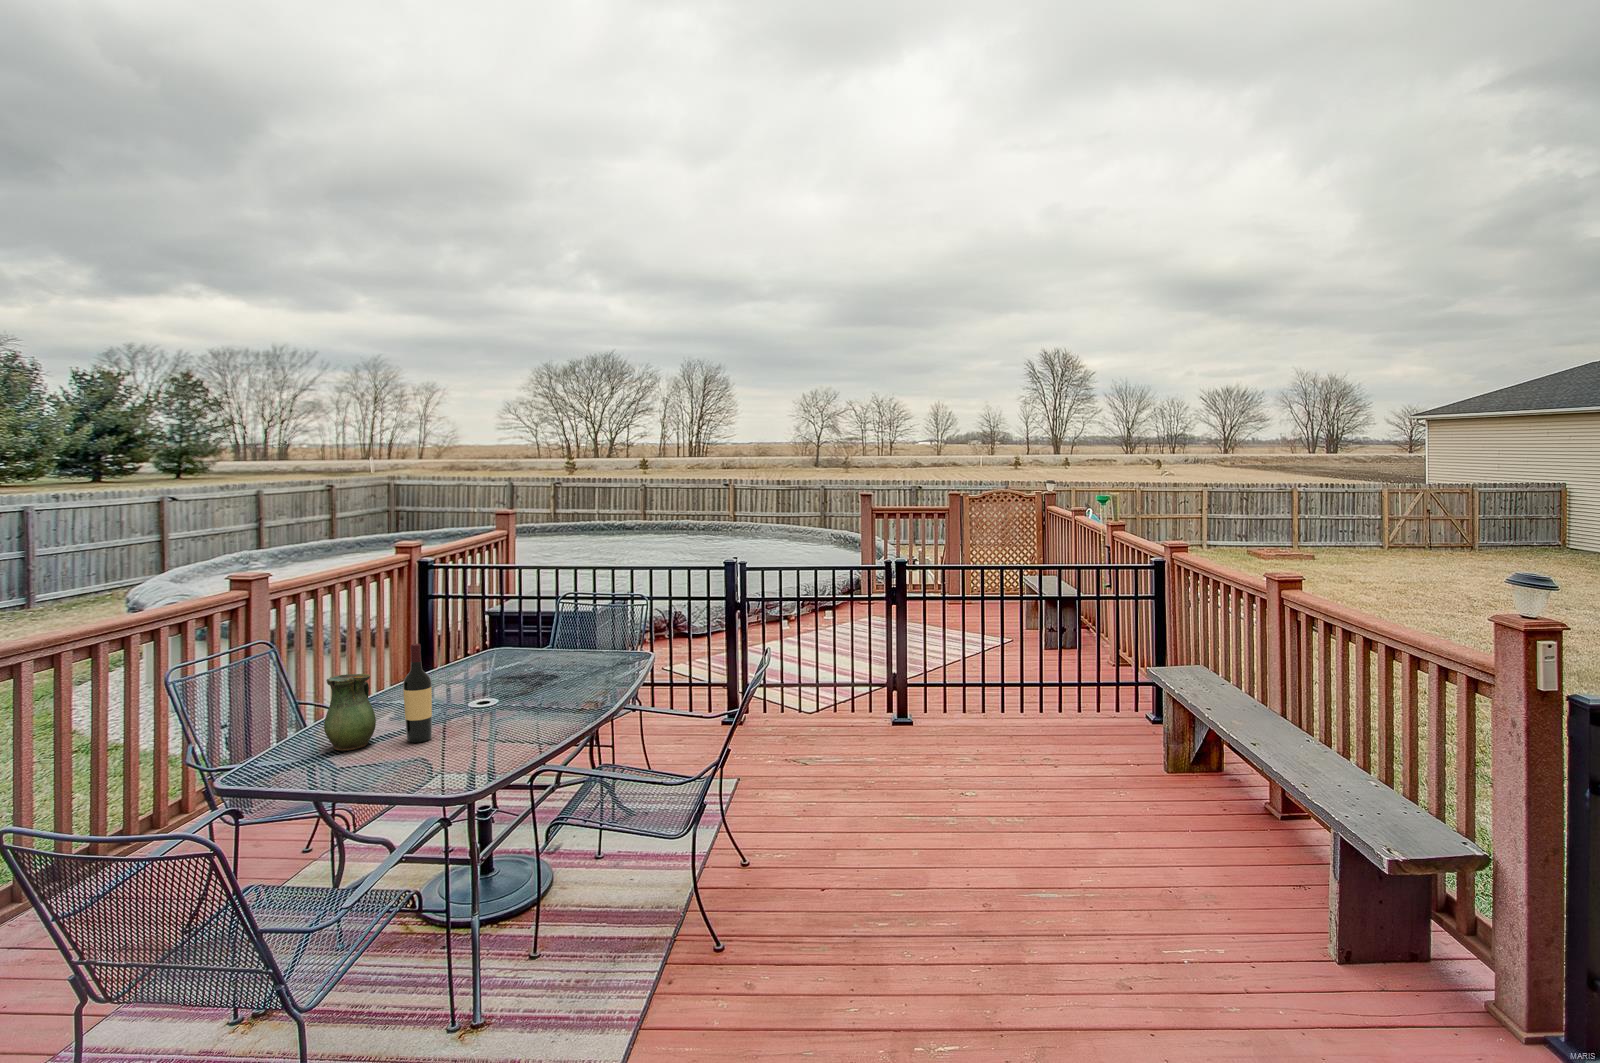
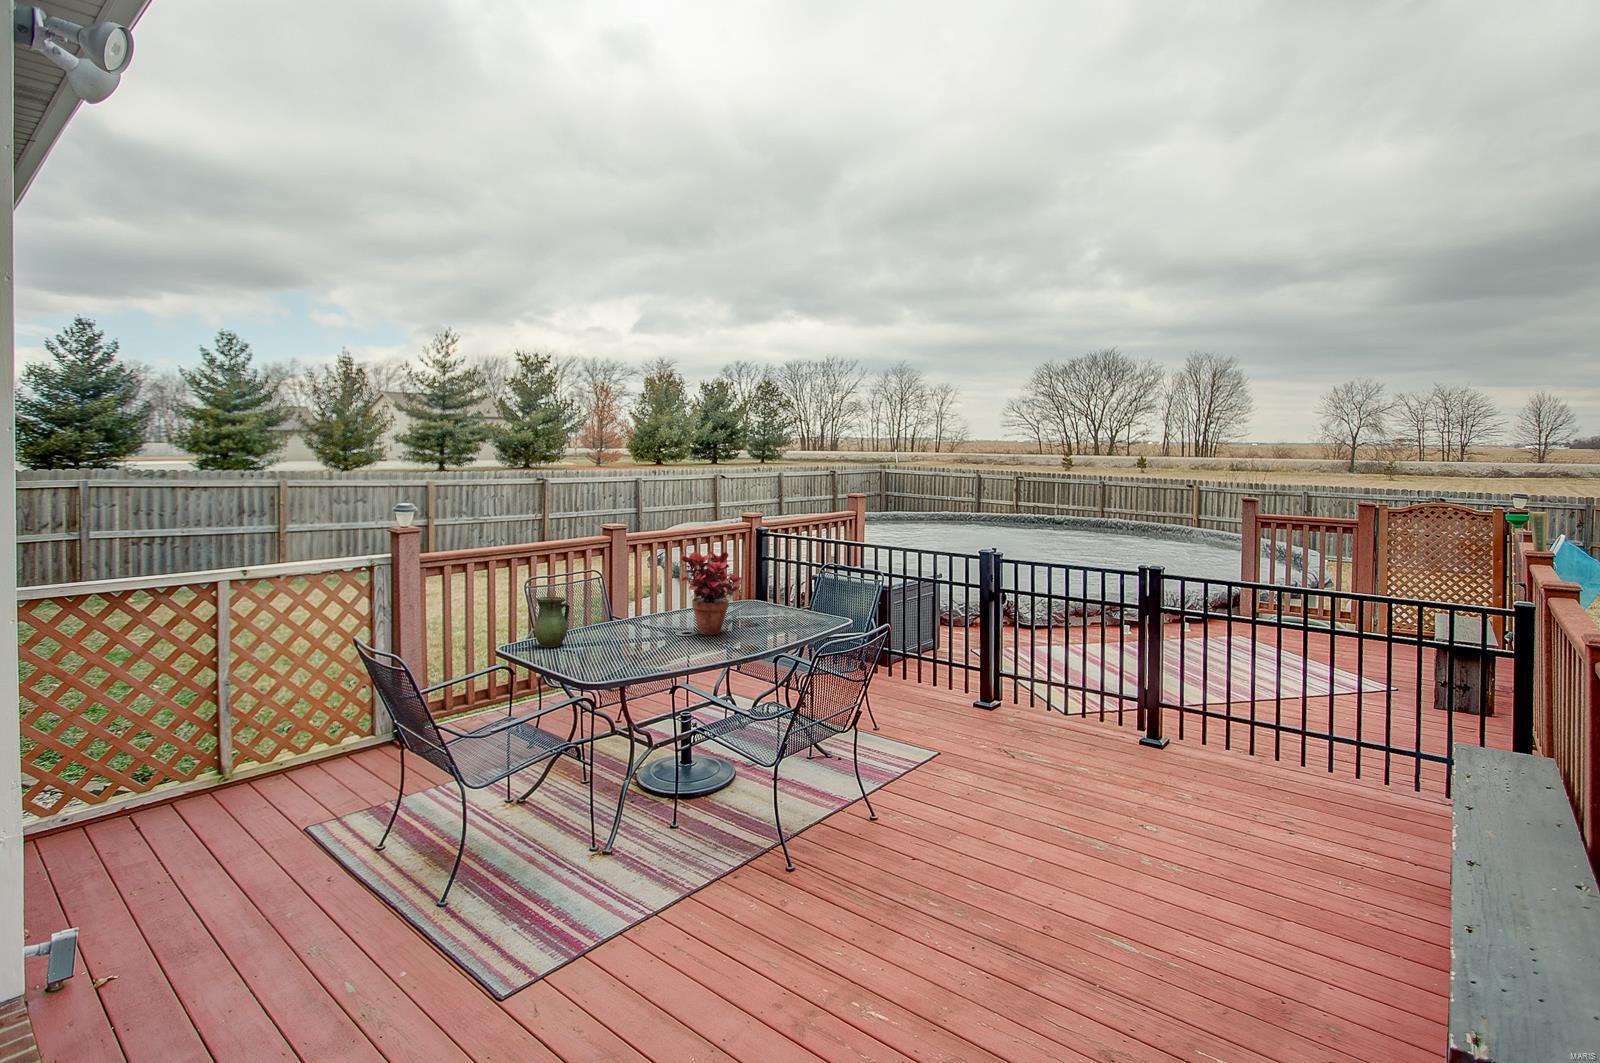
potted plant: none [490,584,590,693] -> present [680,551,743,635]
wine bottle: present [403,644,432,743] -> none [578,581,597,651]

